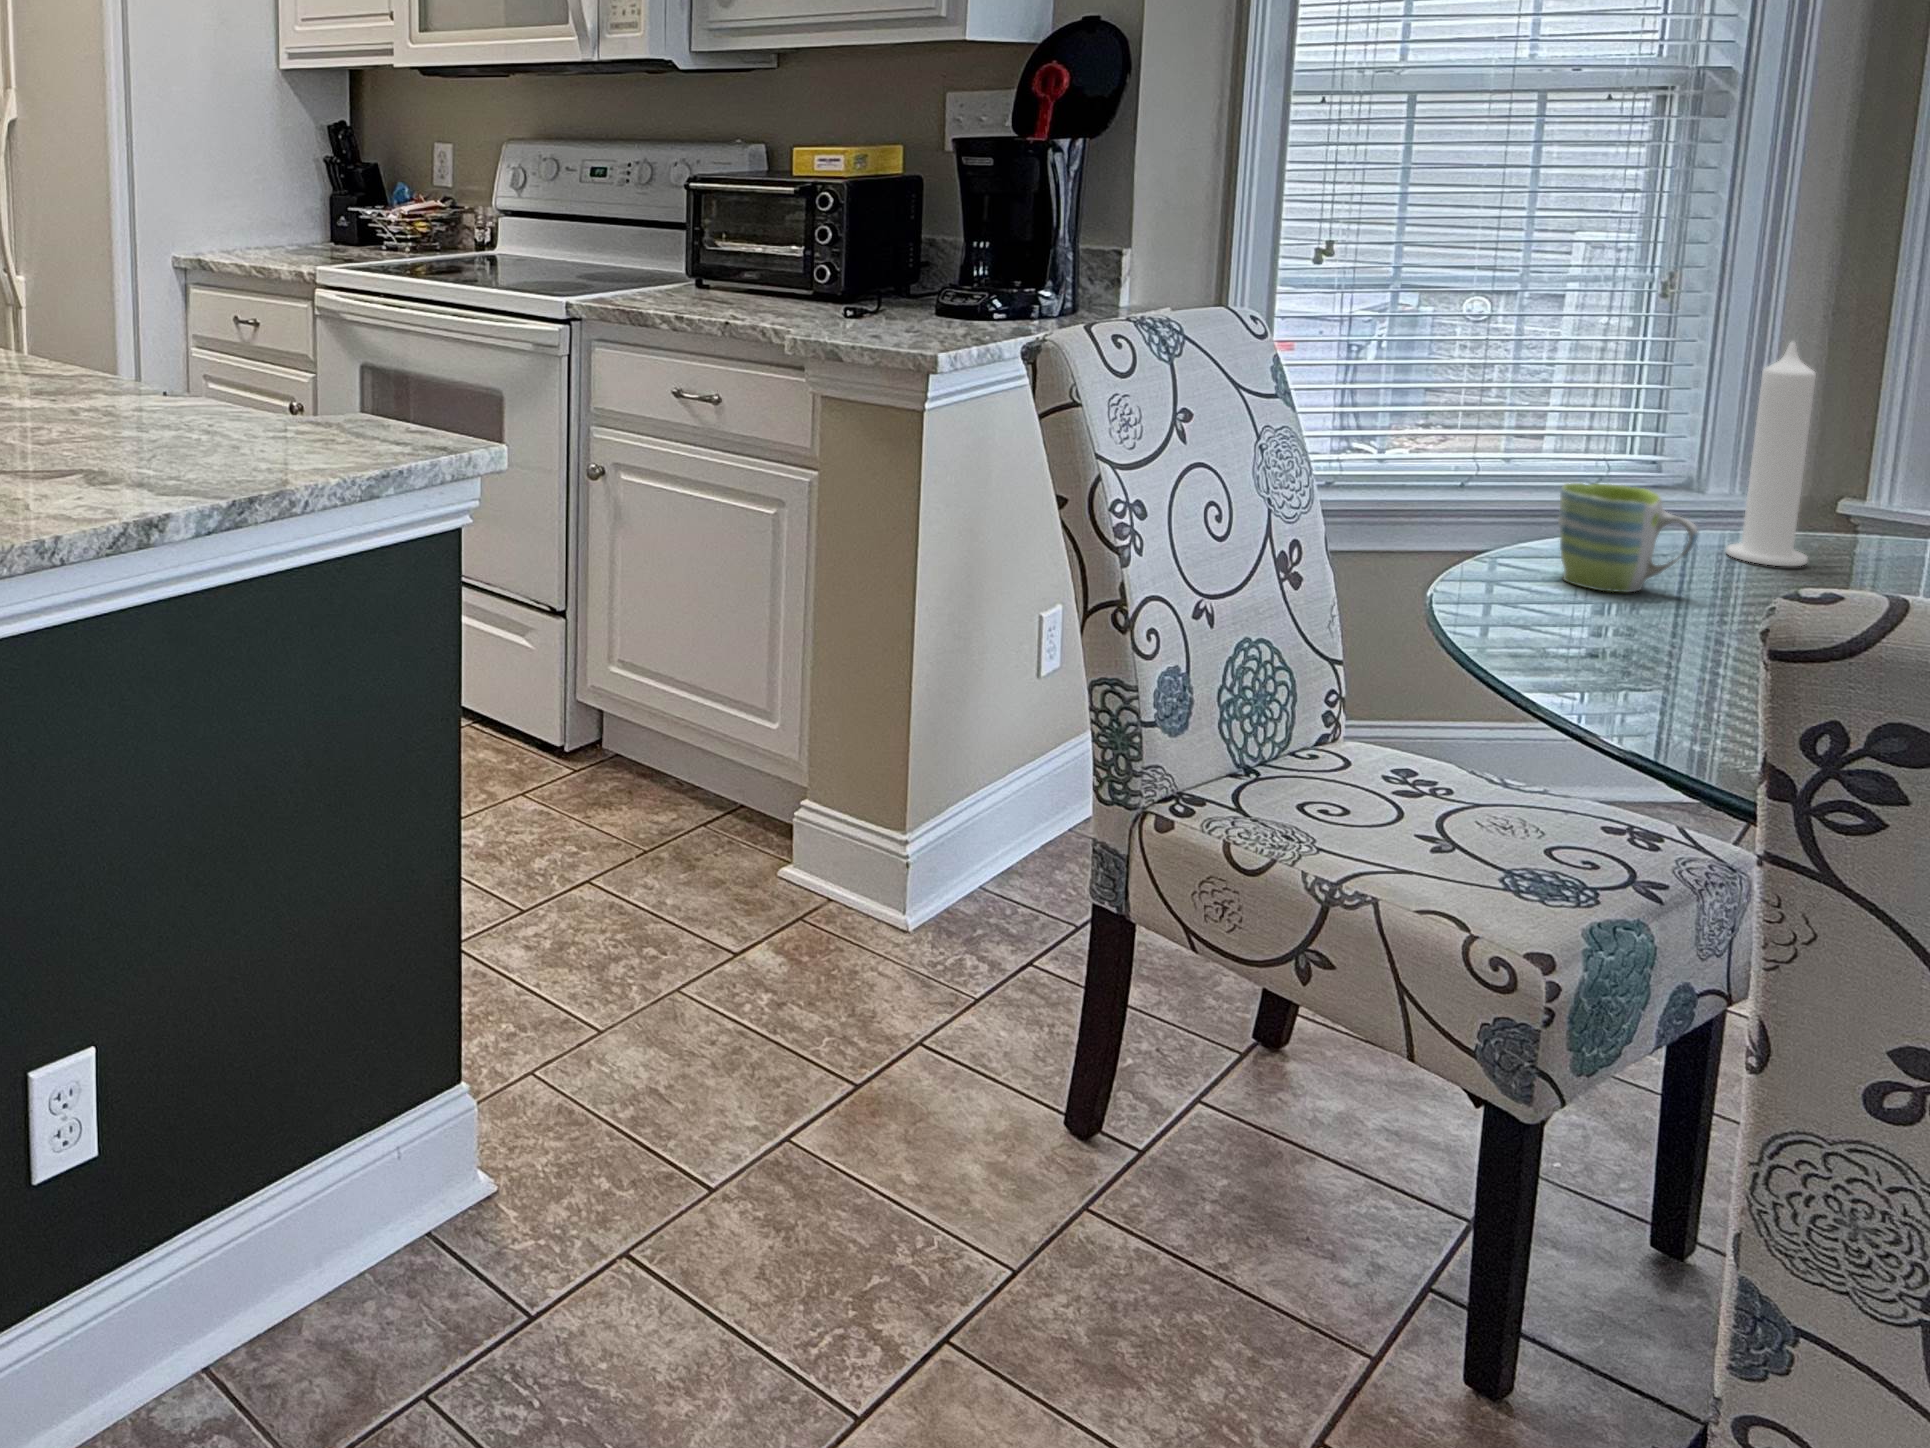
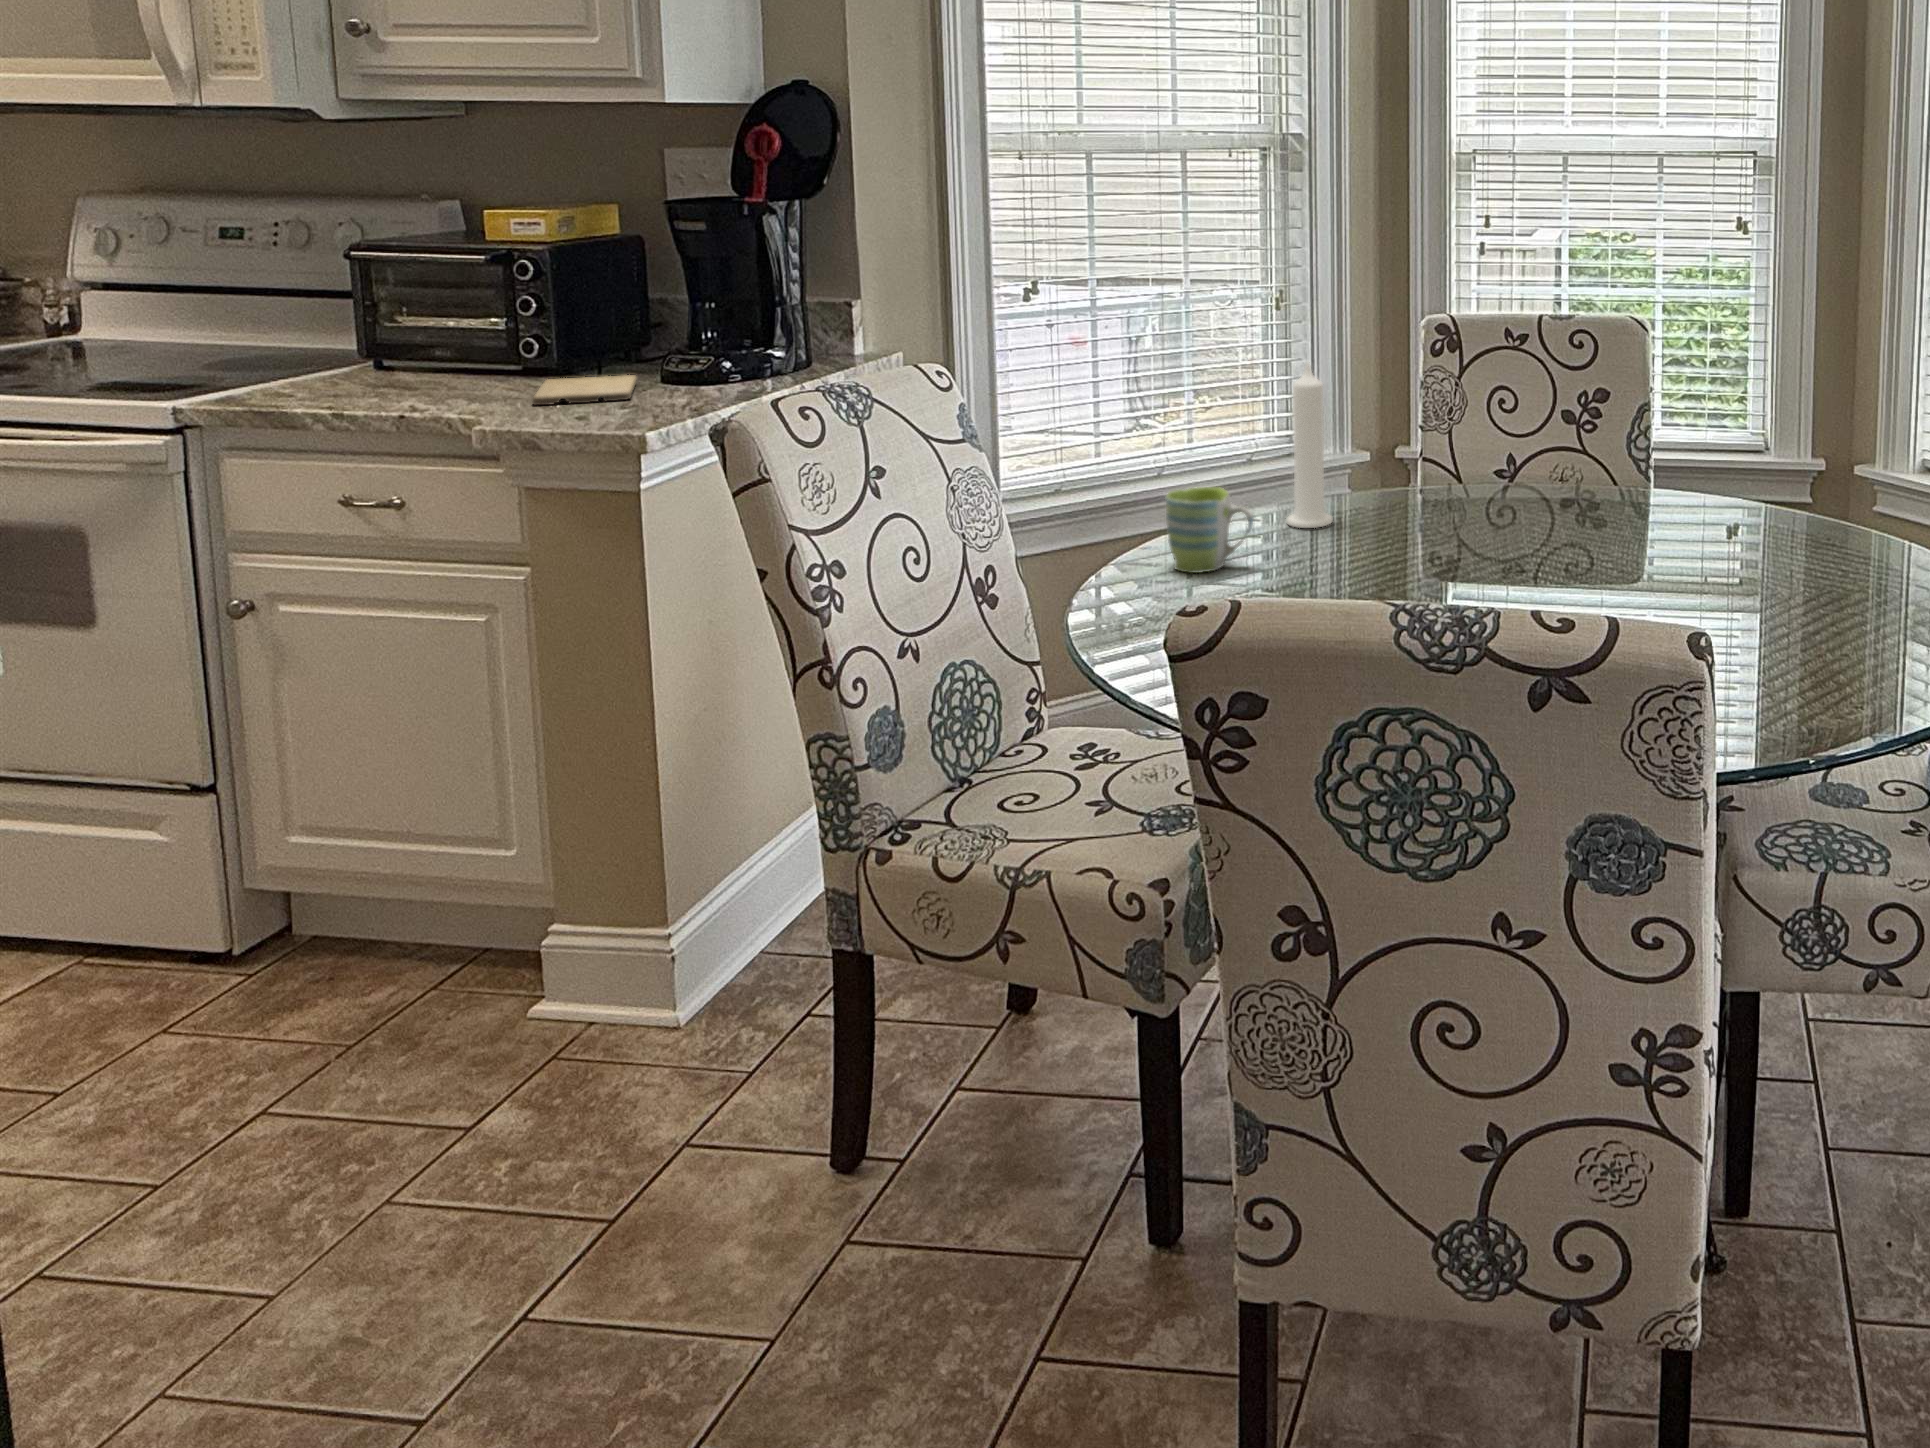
cutting board: none [829,302,914,325] -> present [532,375,637,406]

